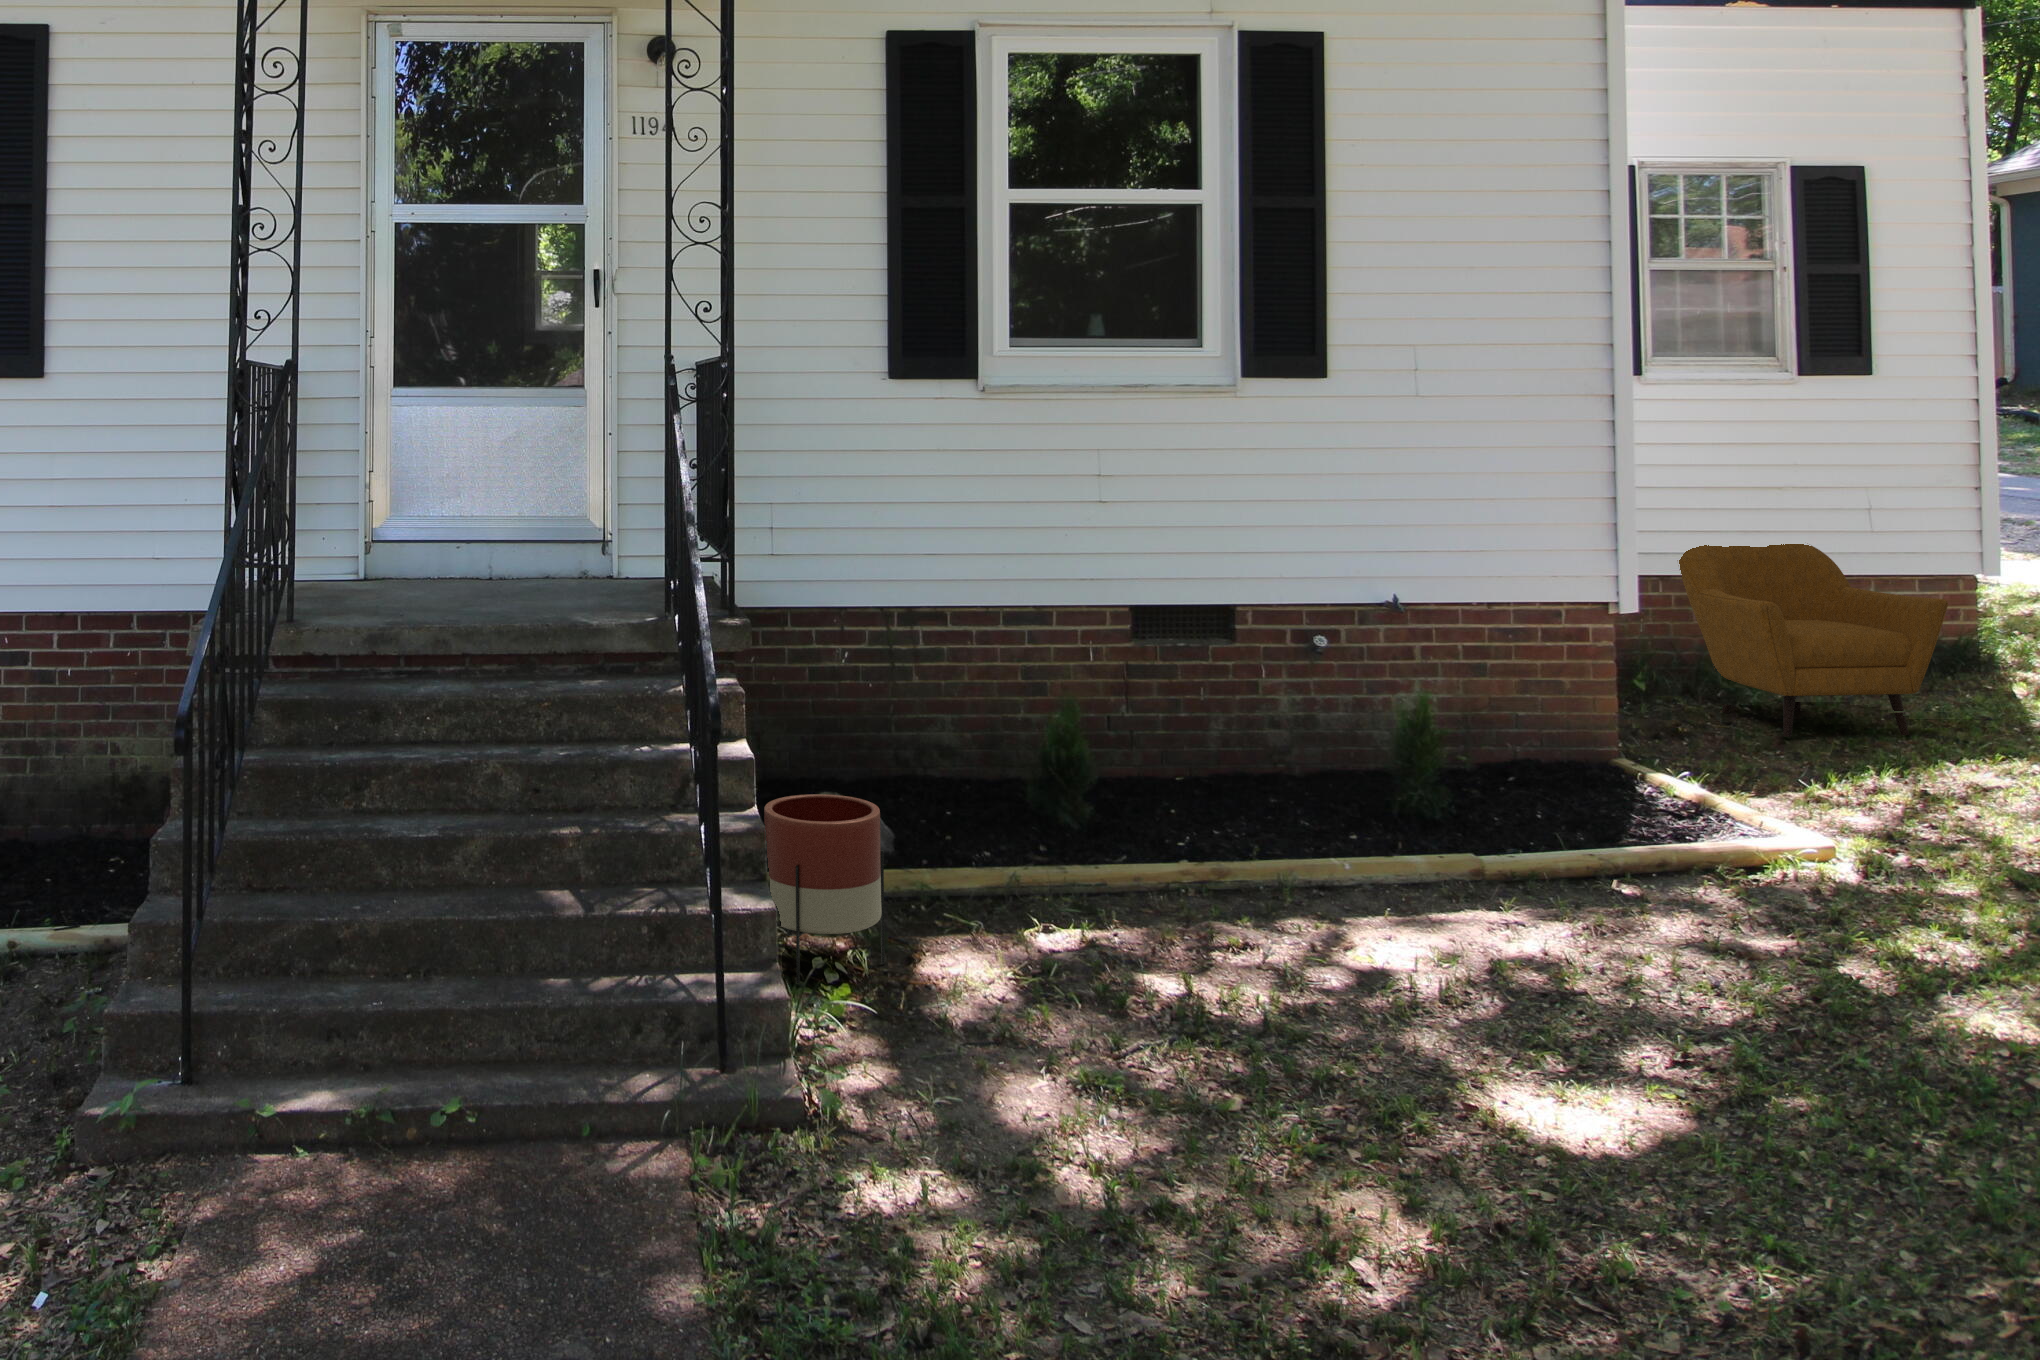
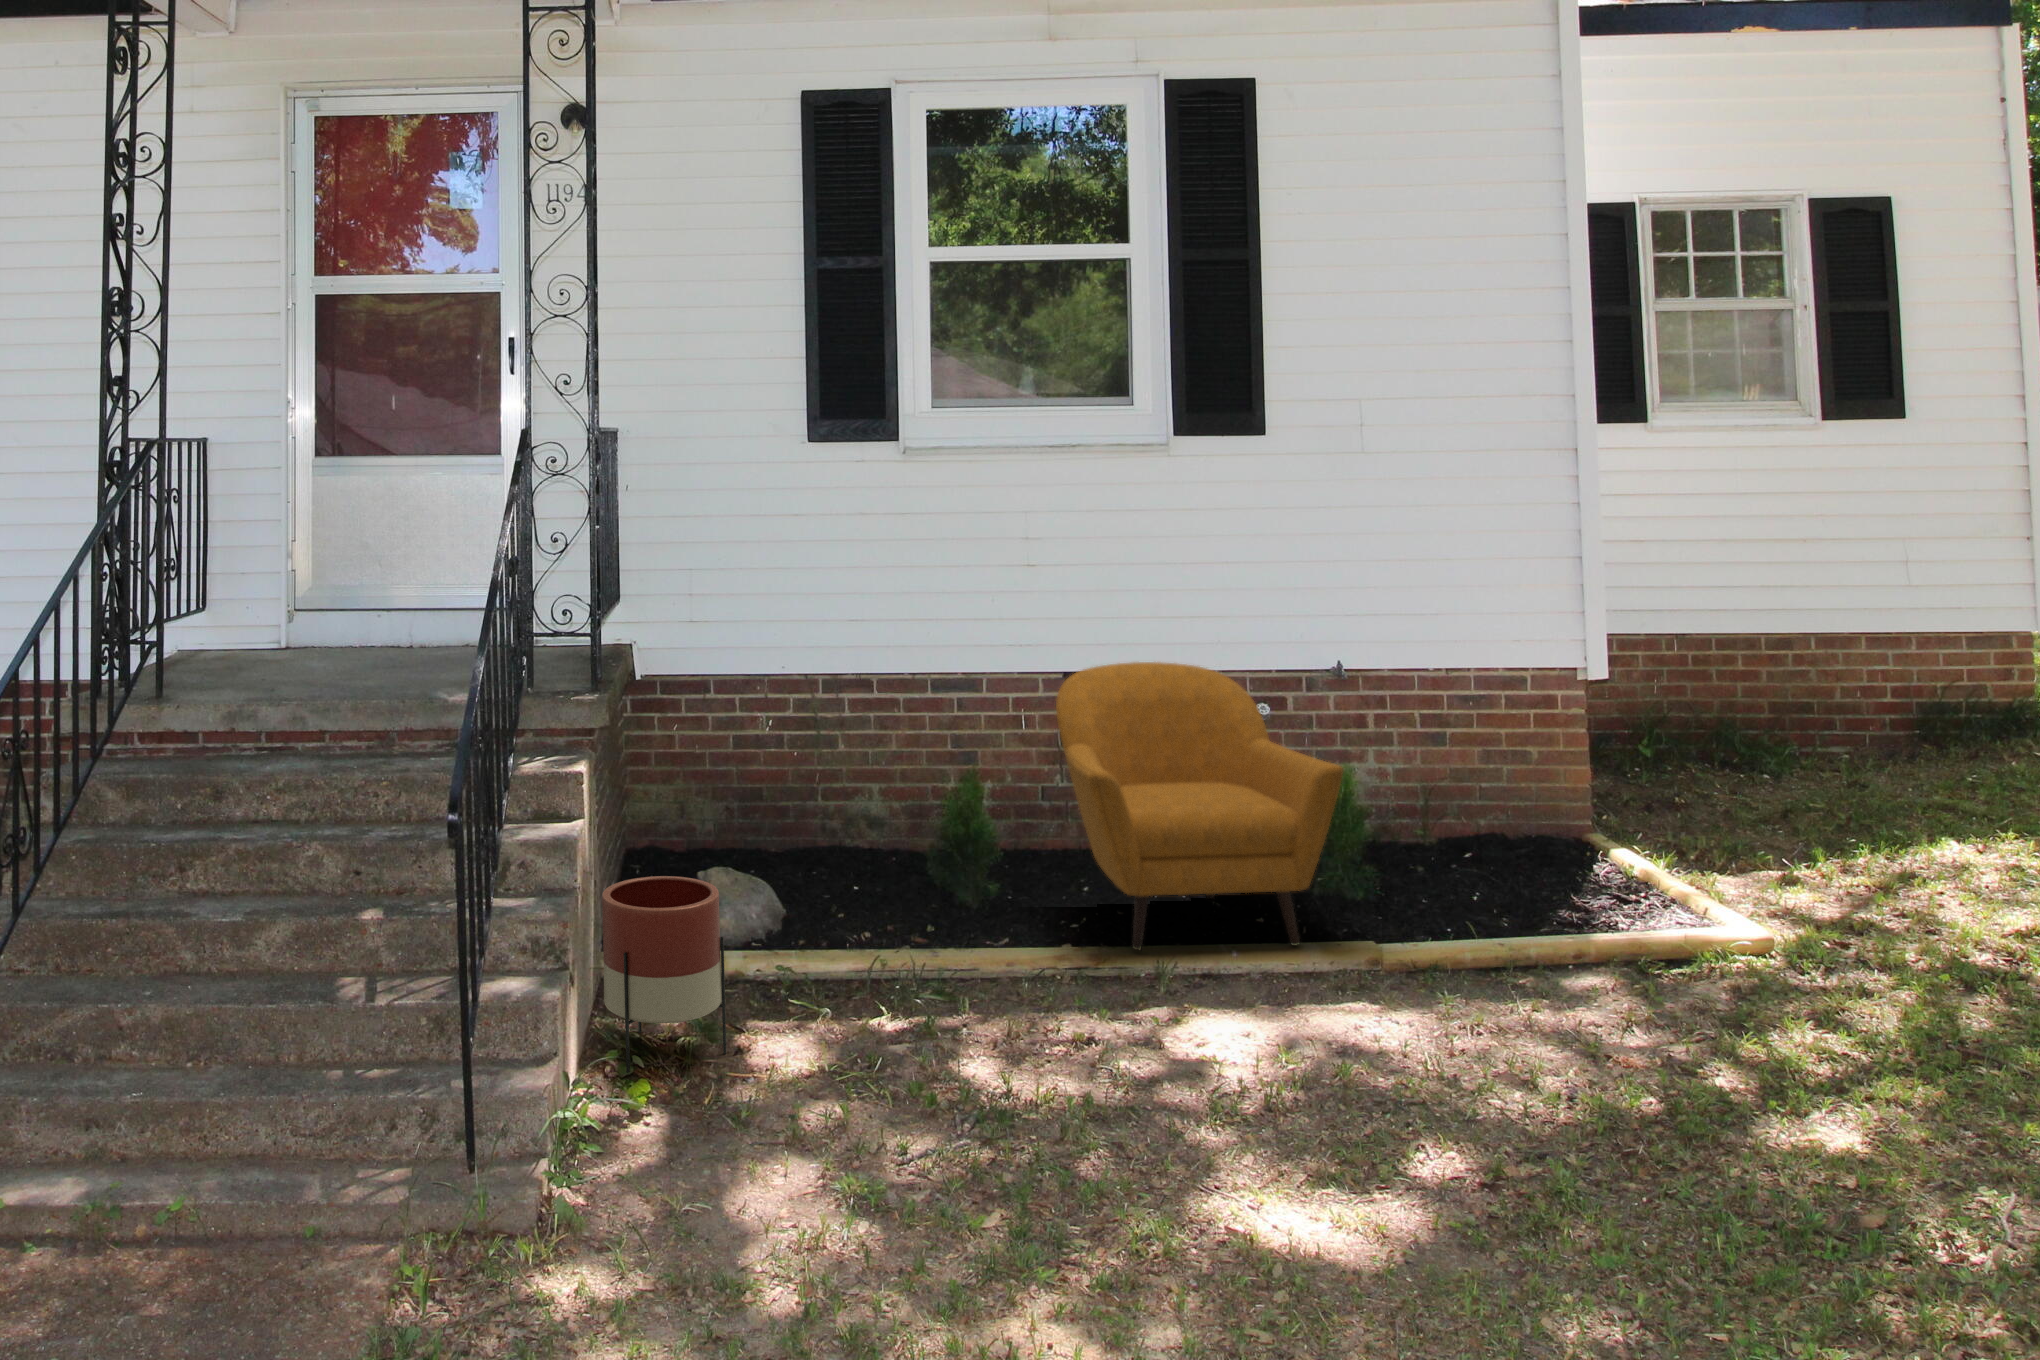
armchair: present [1679,544,1948,737] -> present [1056,662,1343,950]

